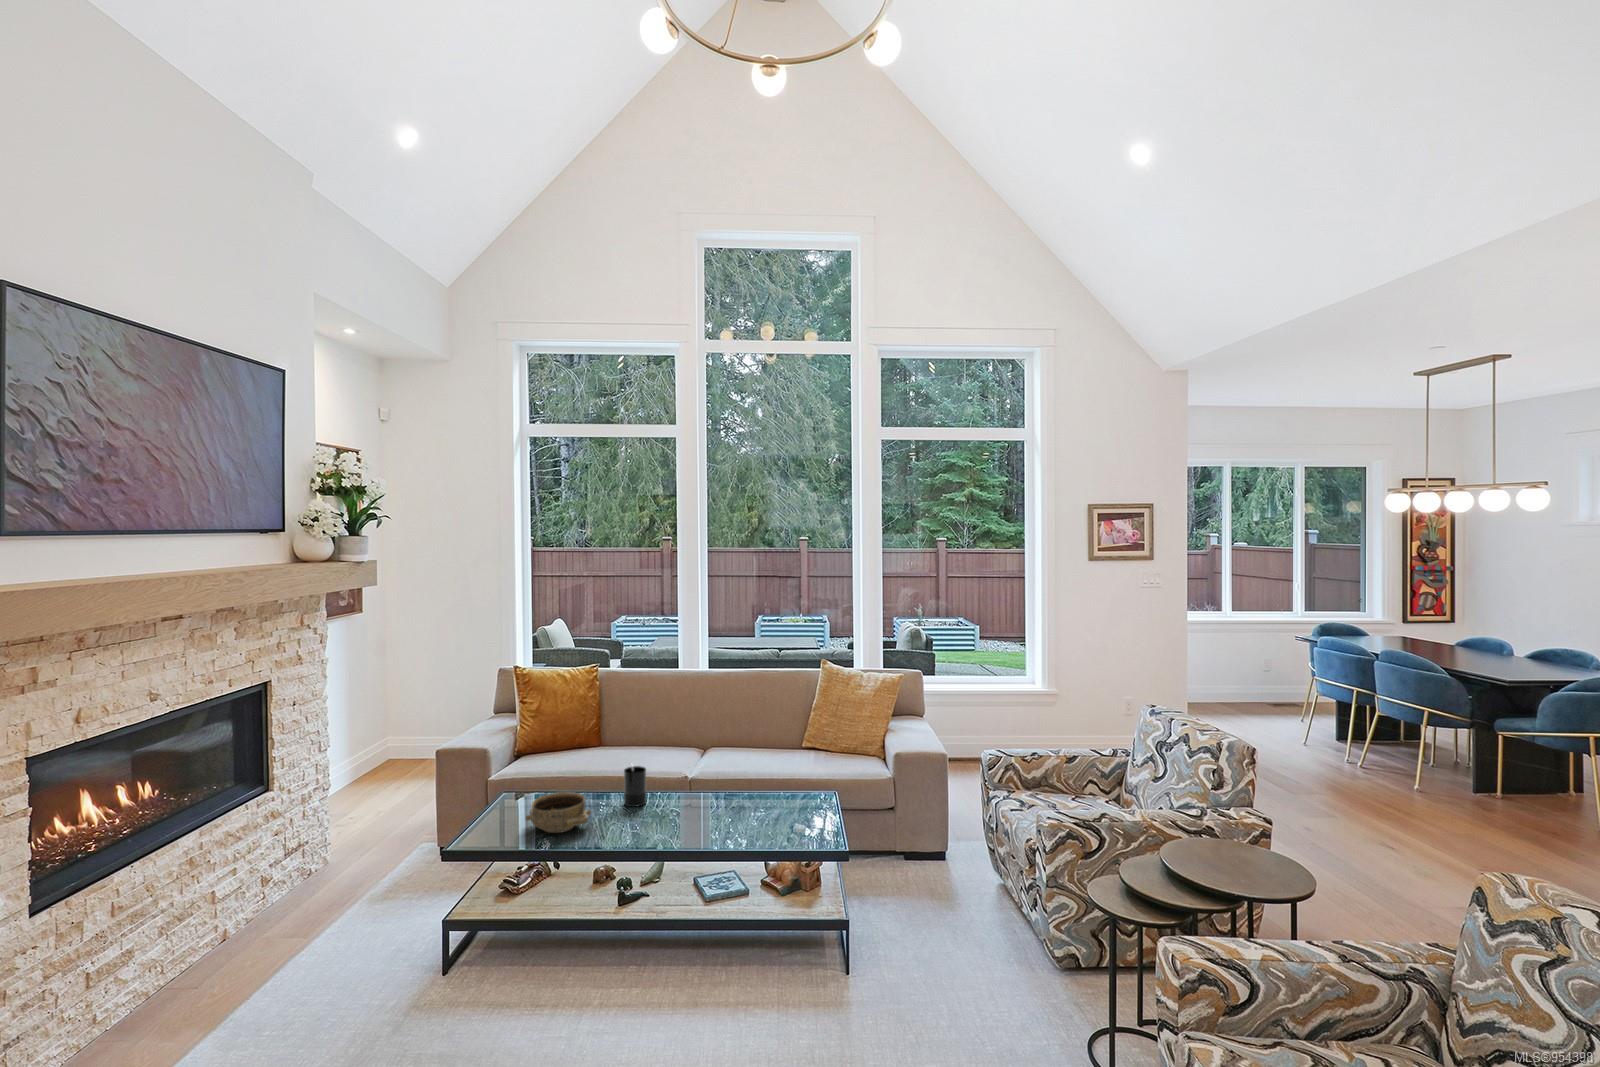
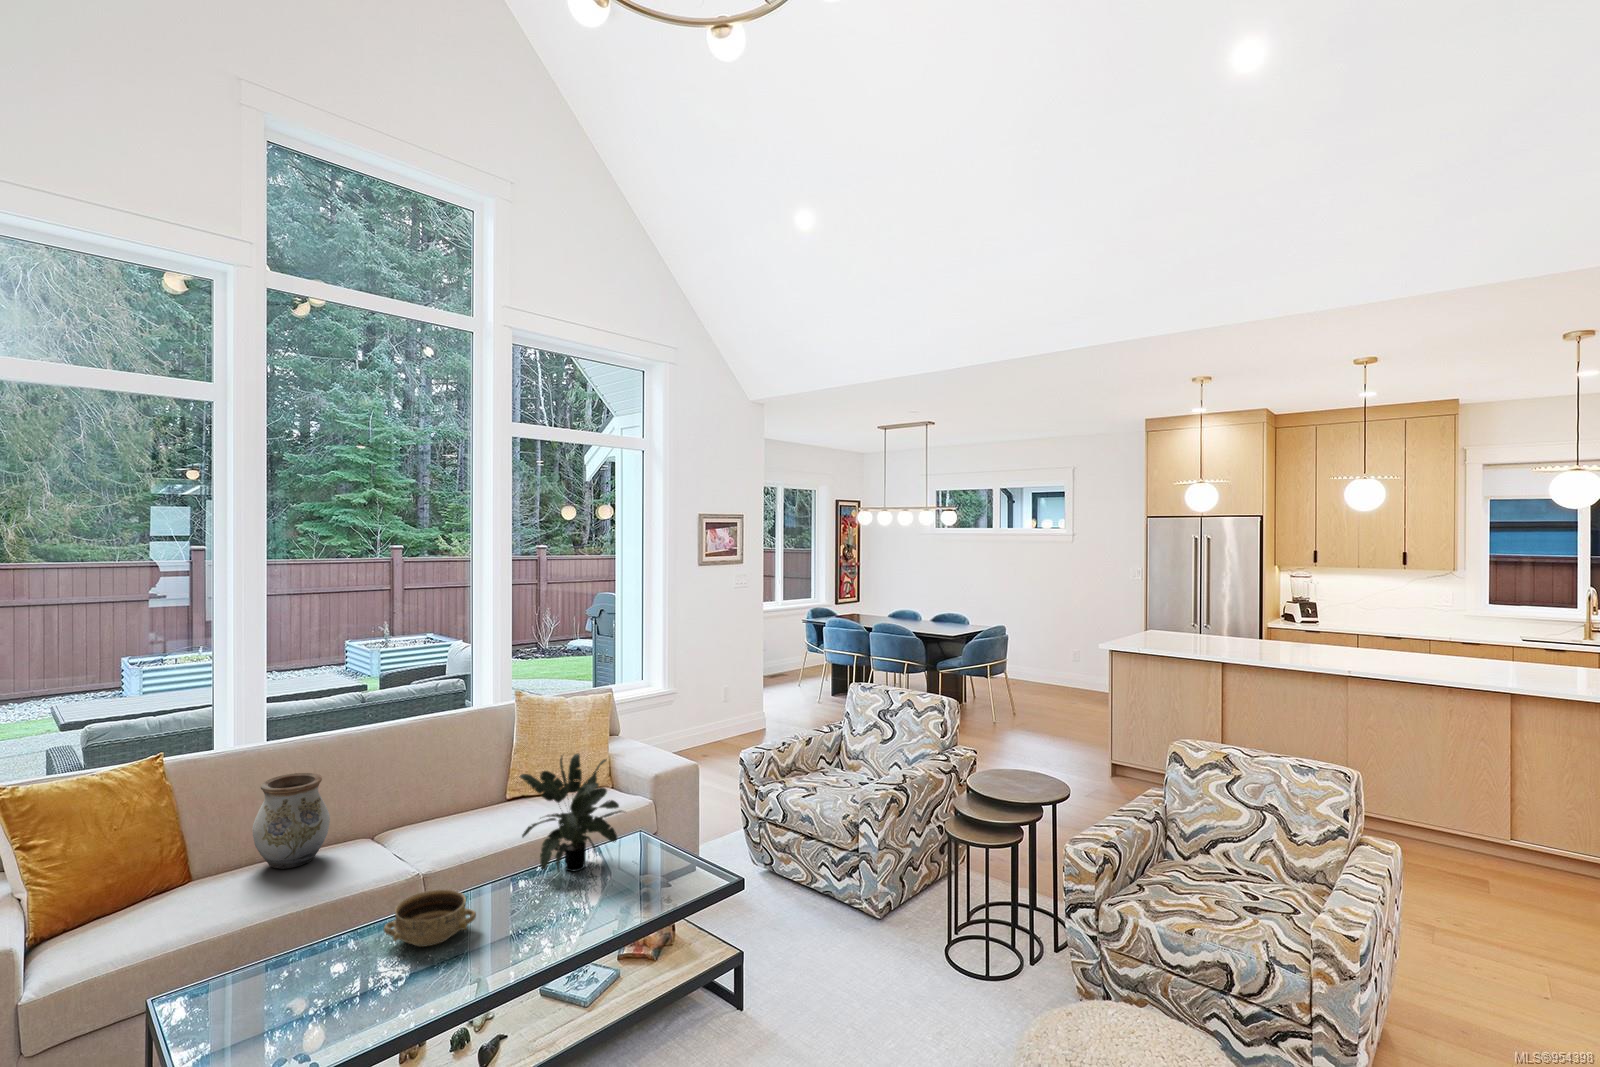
vase: none [559,693,610,762] -> present [252,773,330,869]
potted plant: none [674,709,752,816] -> present [520,754,622,872]
candle: present [624,766,646,807] -> none [454,840,483,891]

